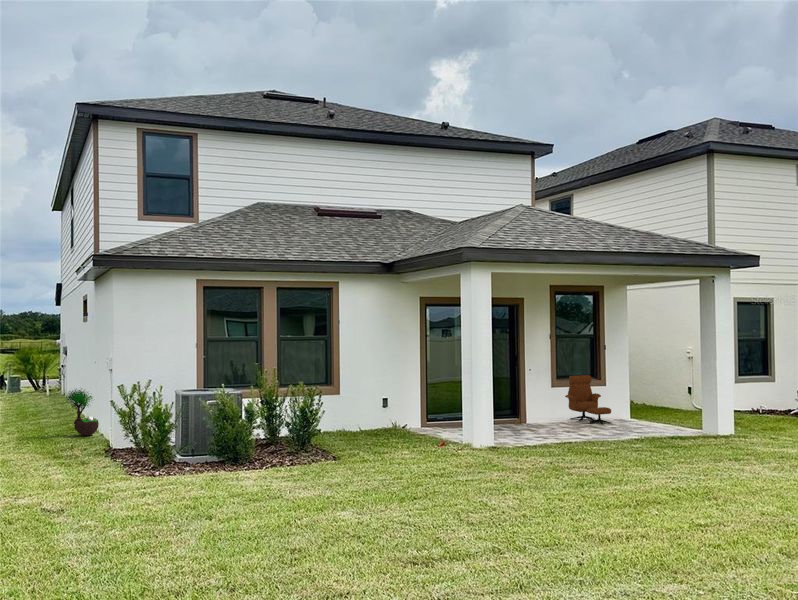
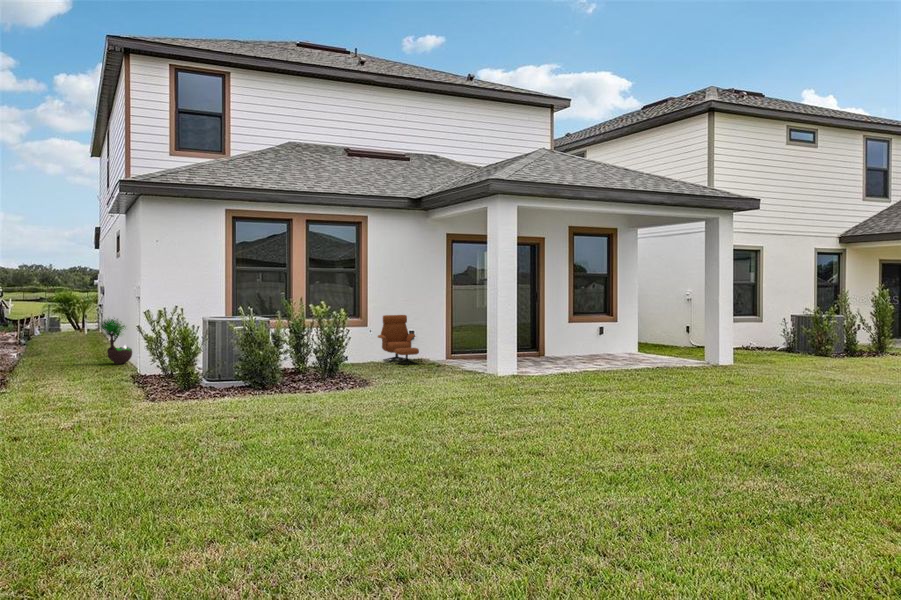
lounge chair: present [565,375,612,425] -> present [378,315,419,366]

